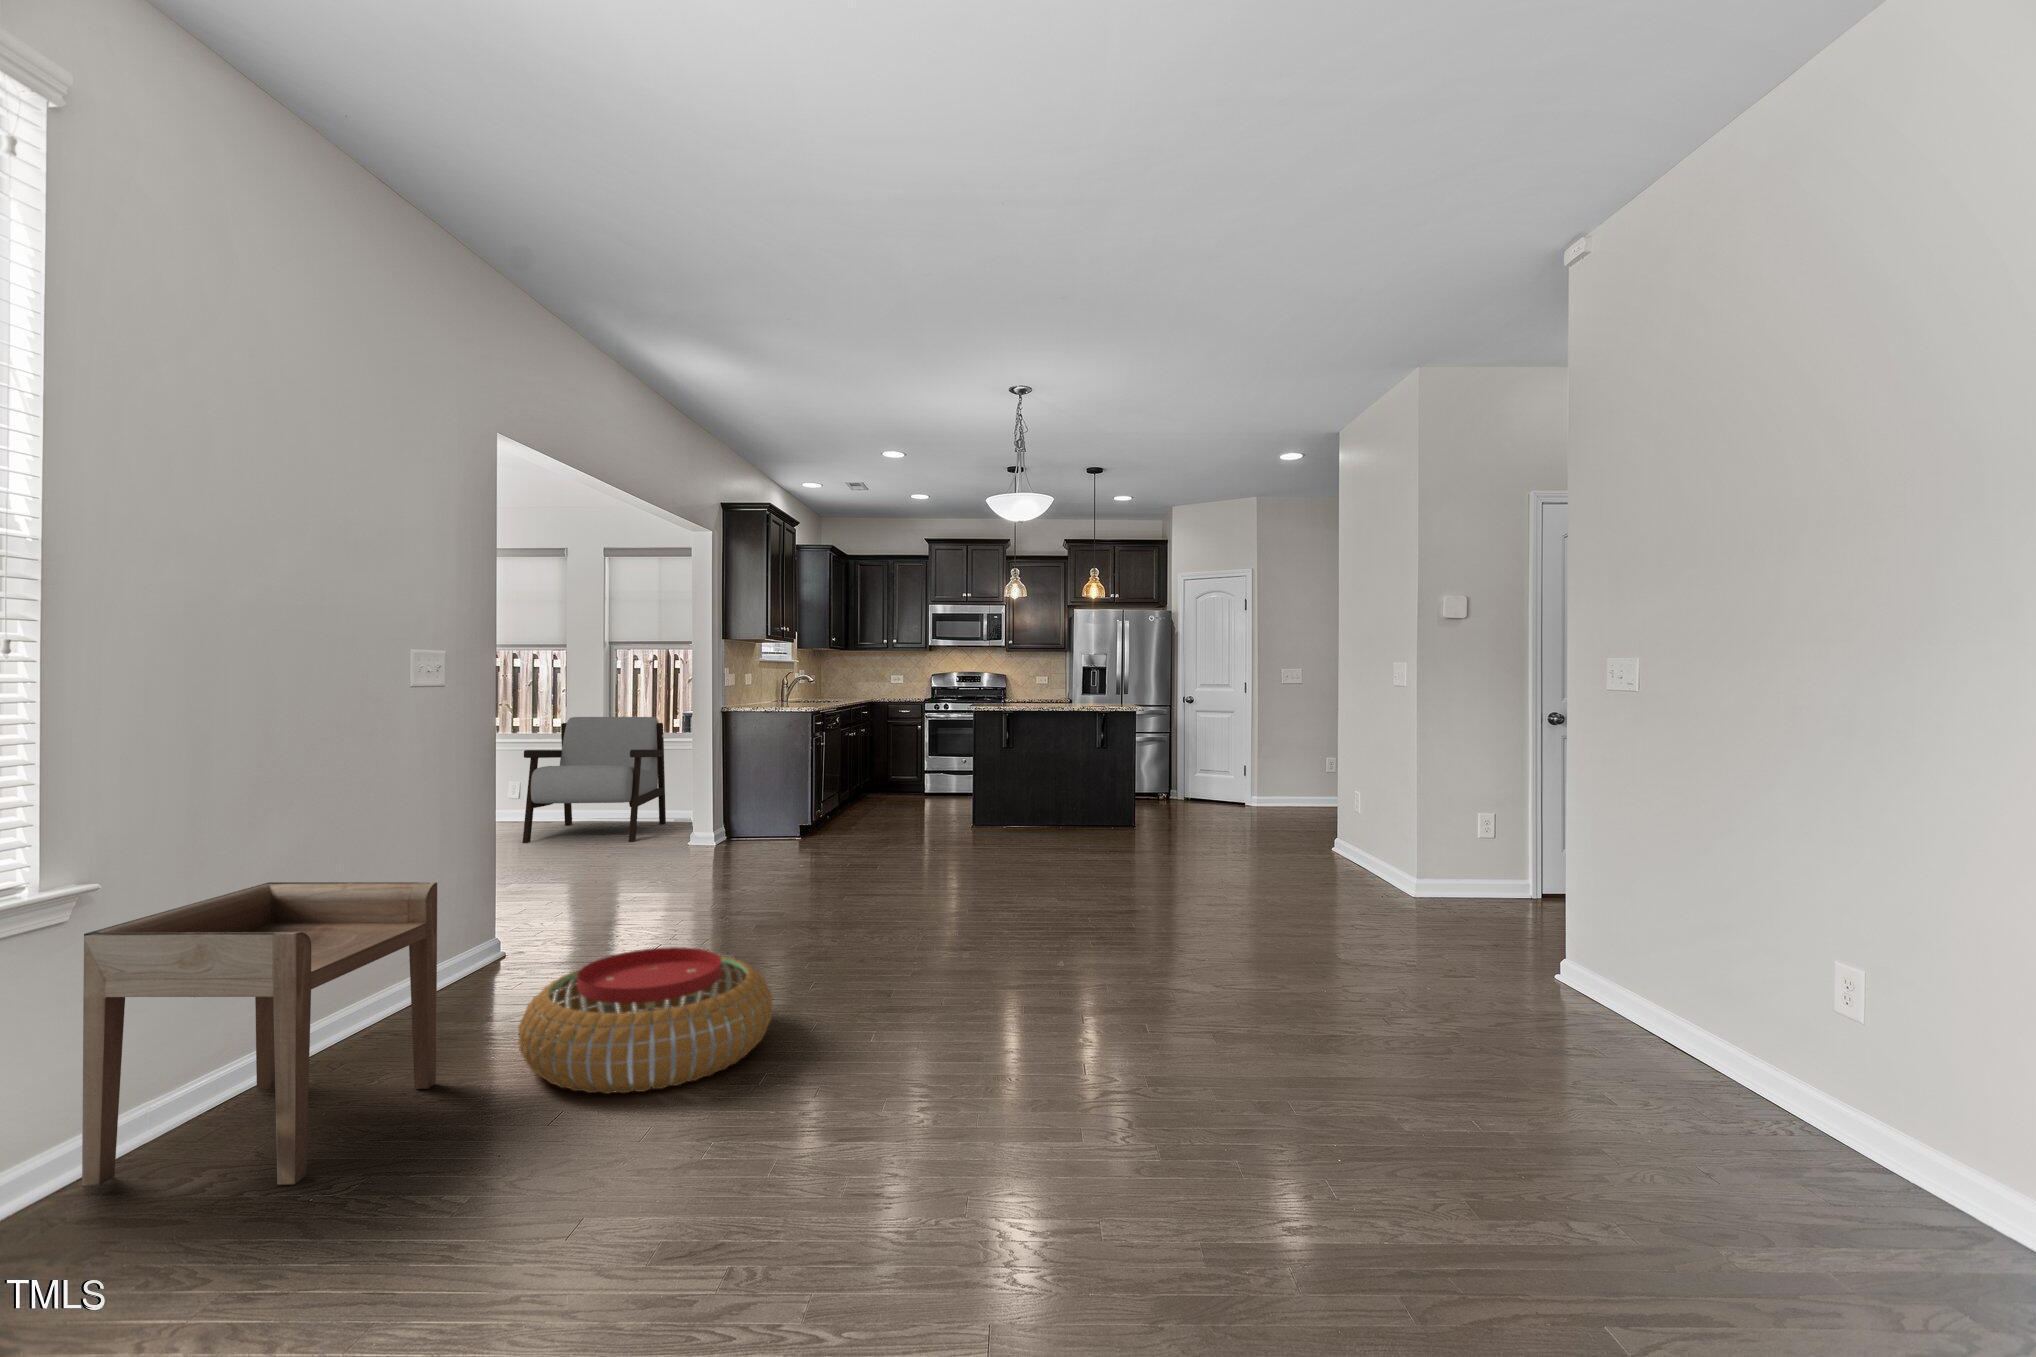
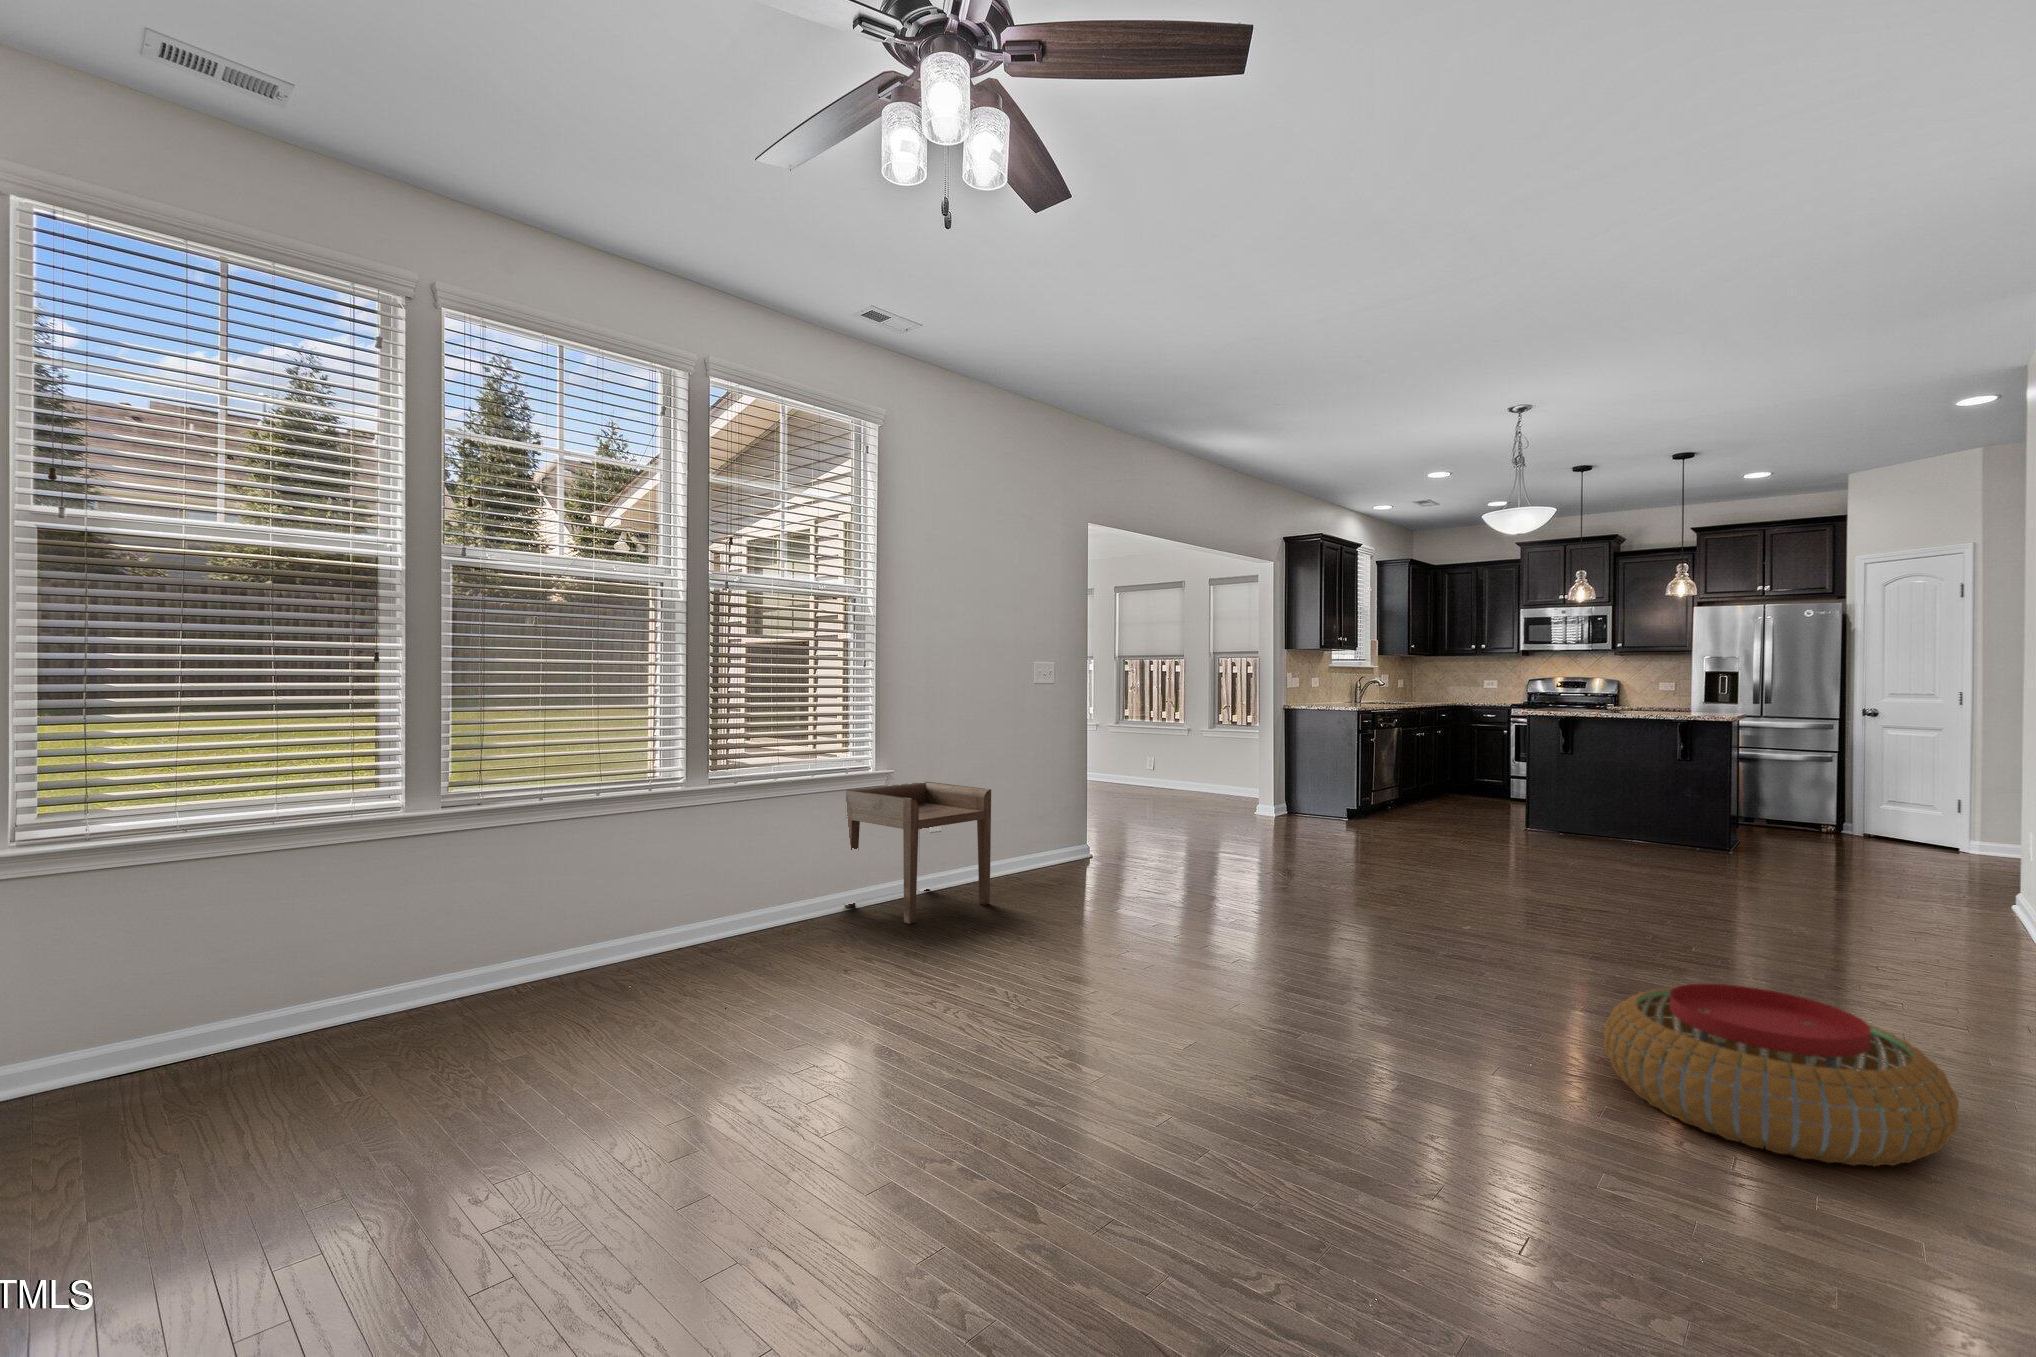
armchair: present [522,717,666,843] -> none [1140,711,1251,809]
pouf: present [518,947,773,1094] -> present [1604,984,1959,1167]

